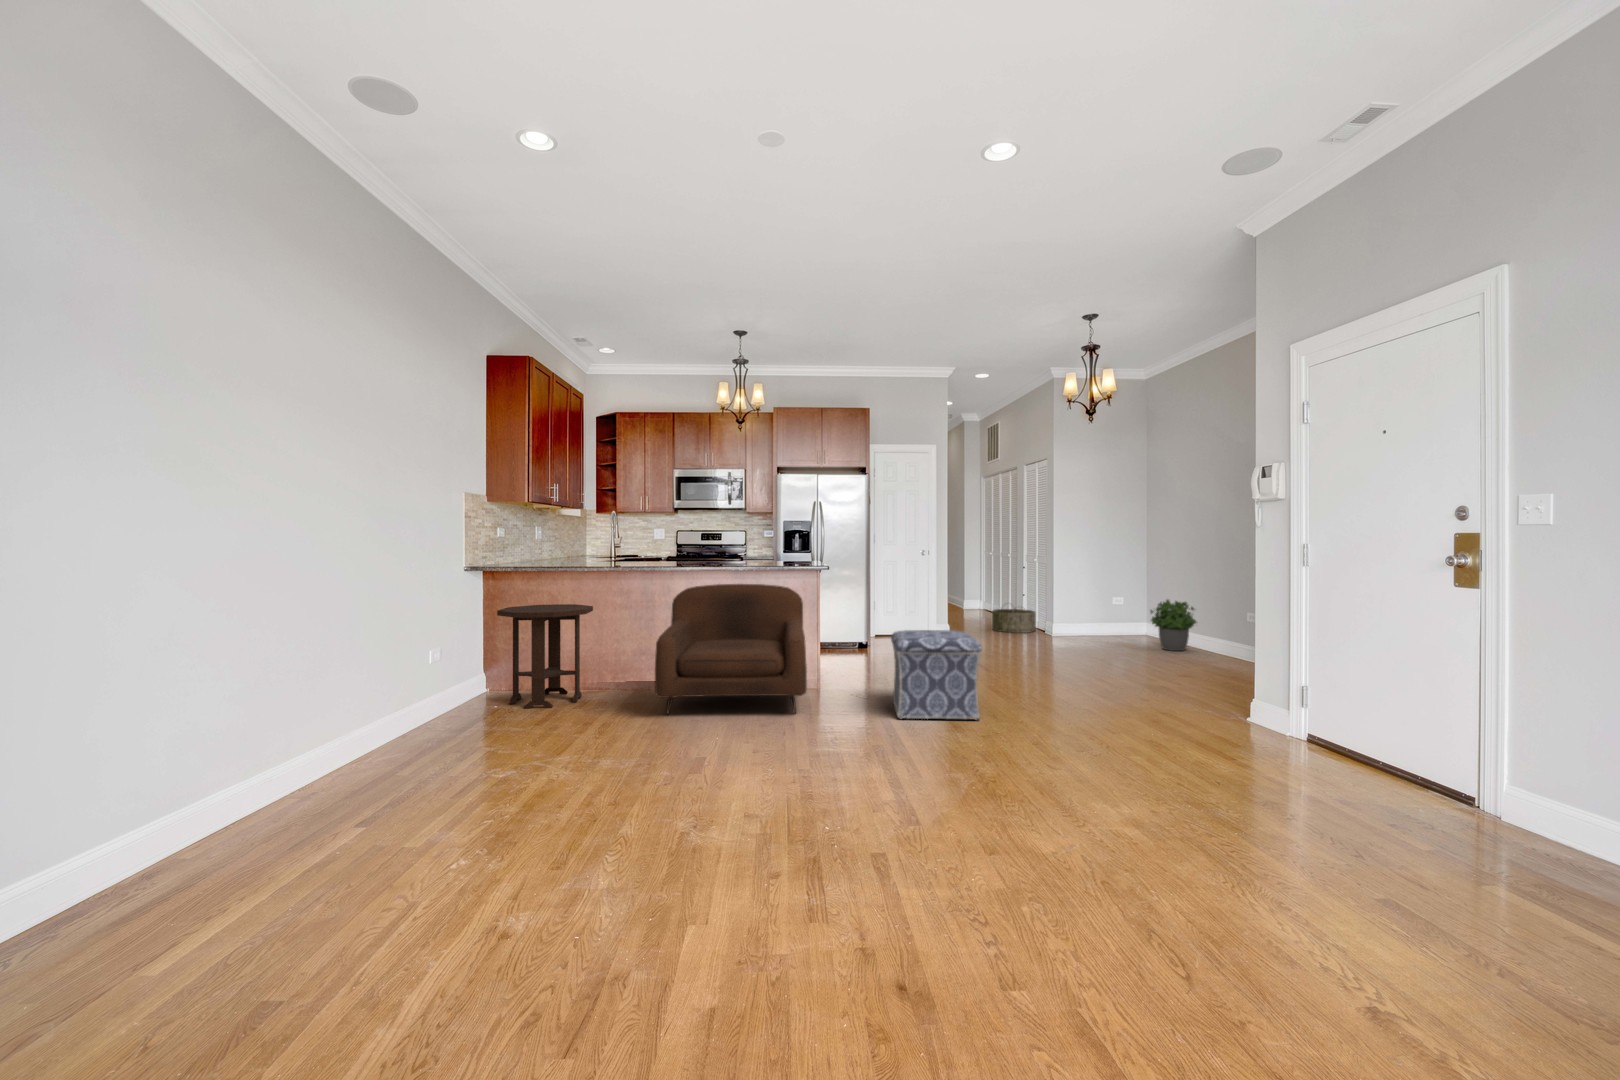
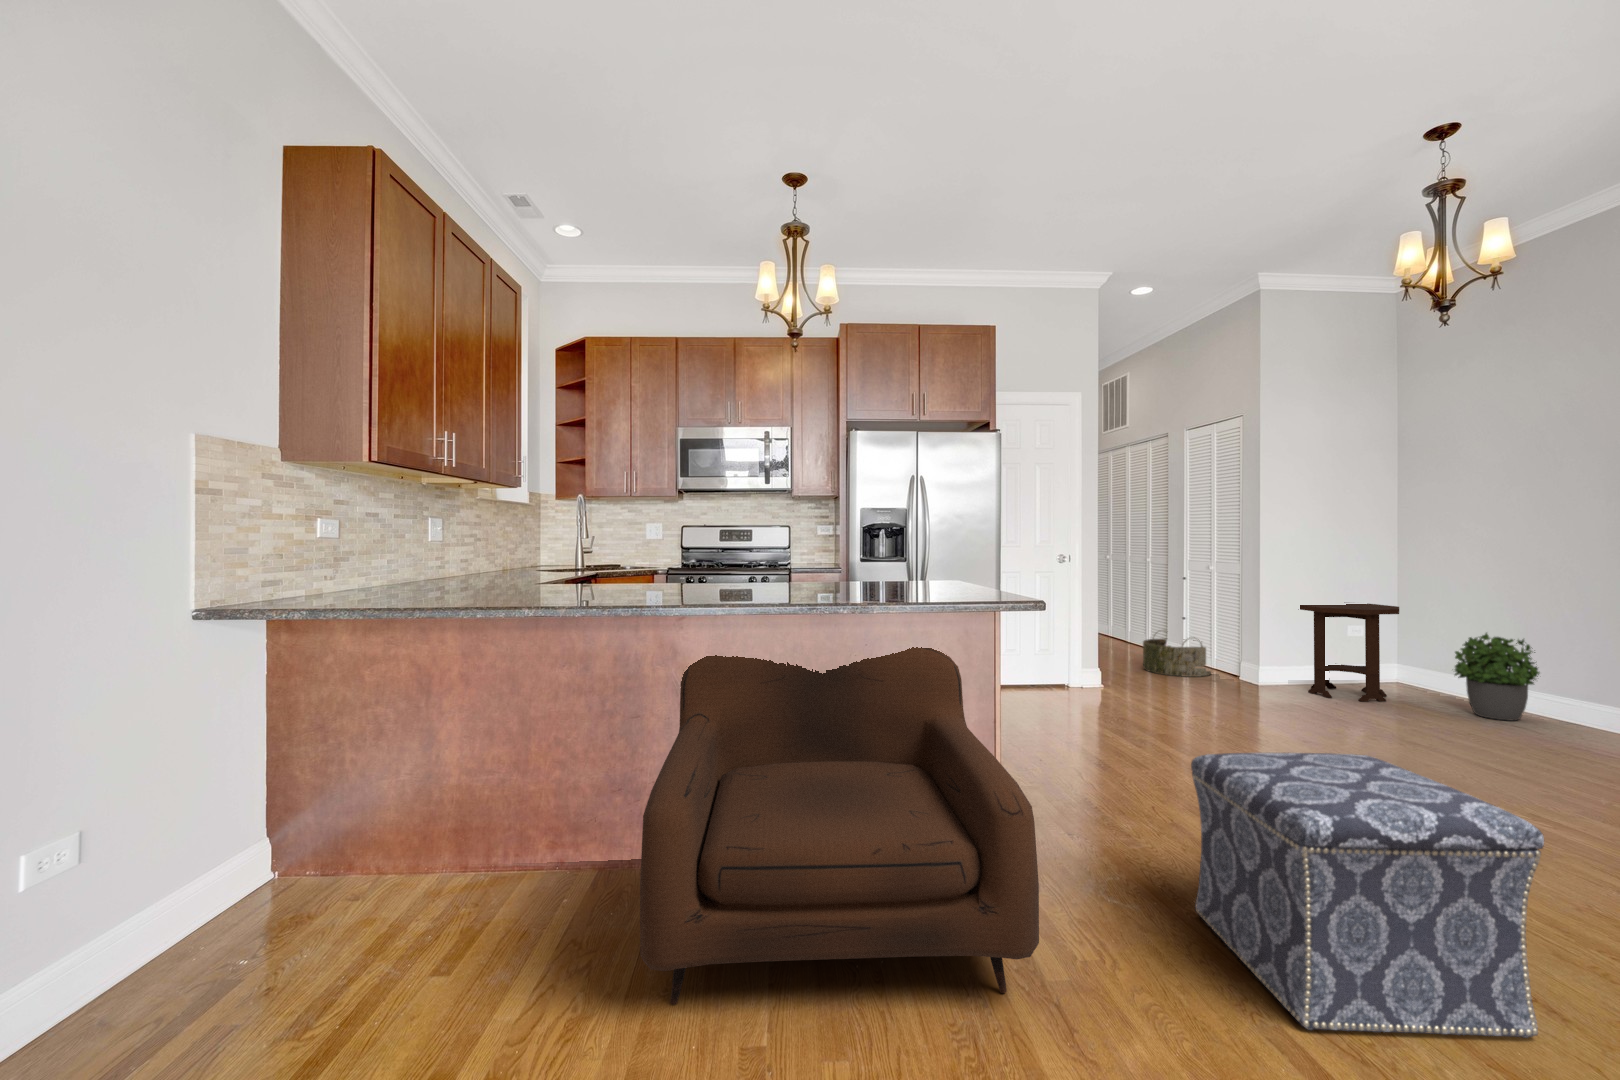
side table: present [497,604,593,708] -> present [1300,604,1399,702]

